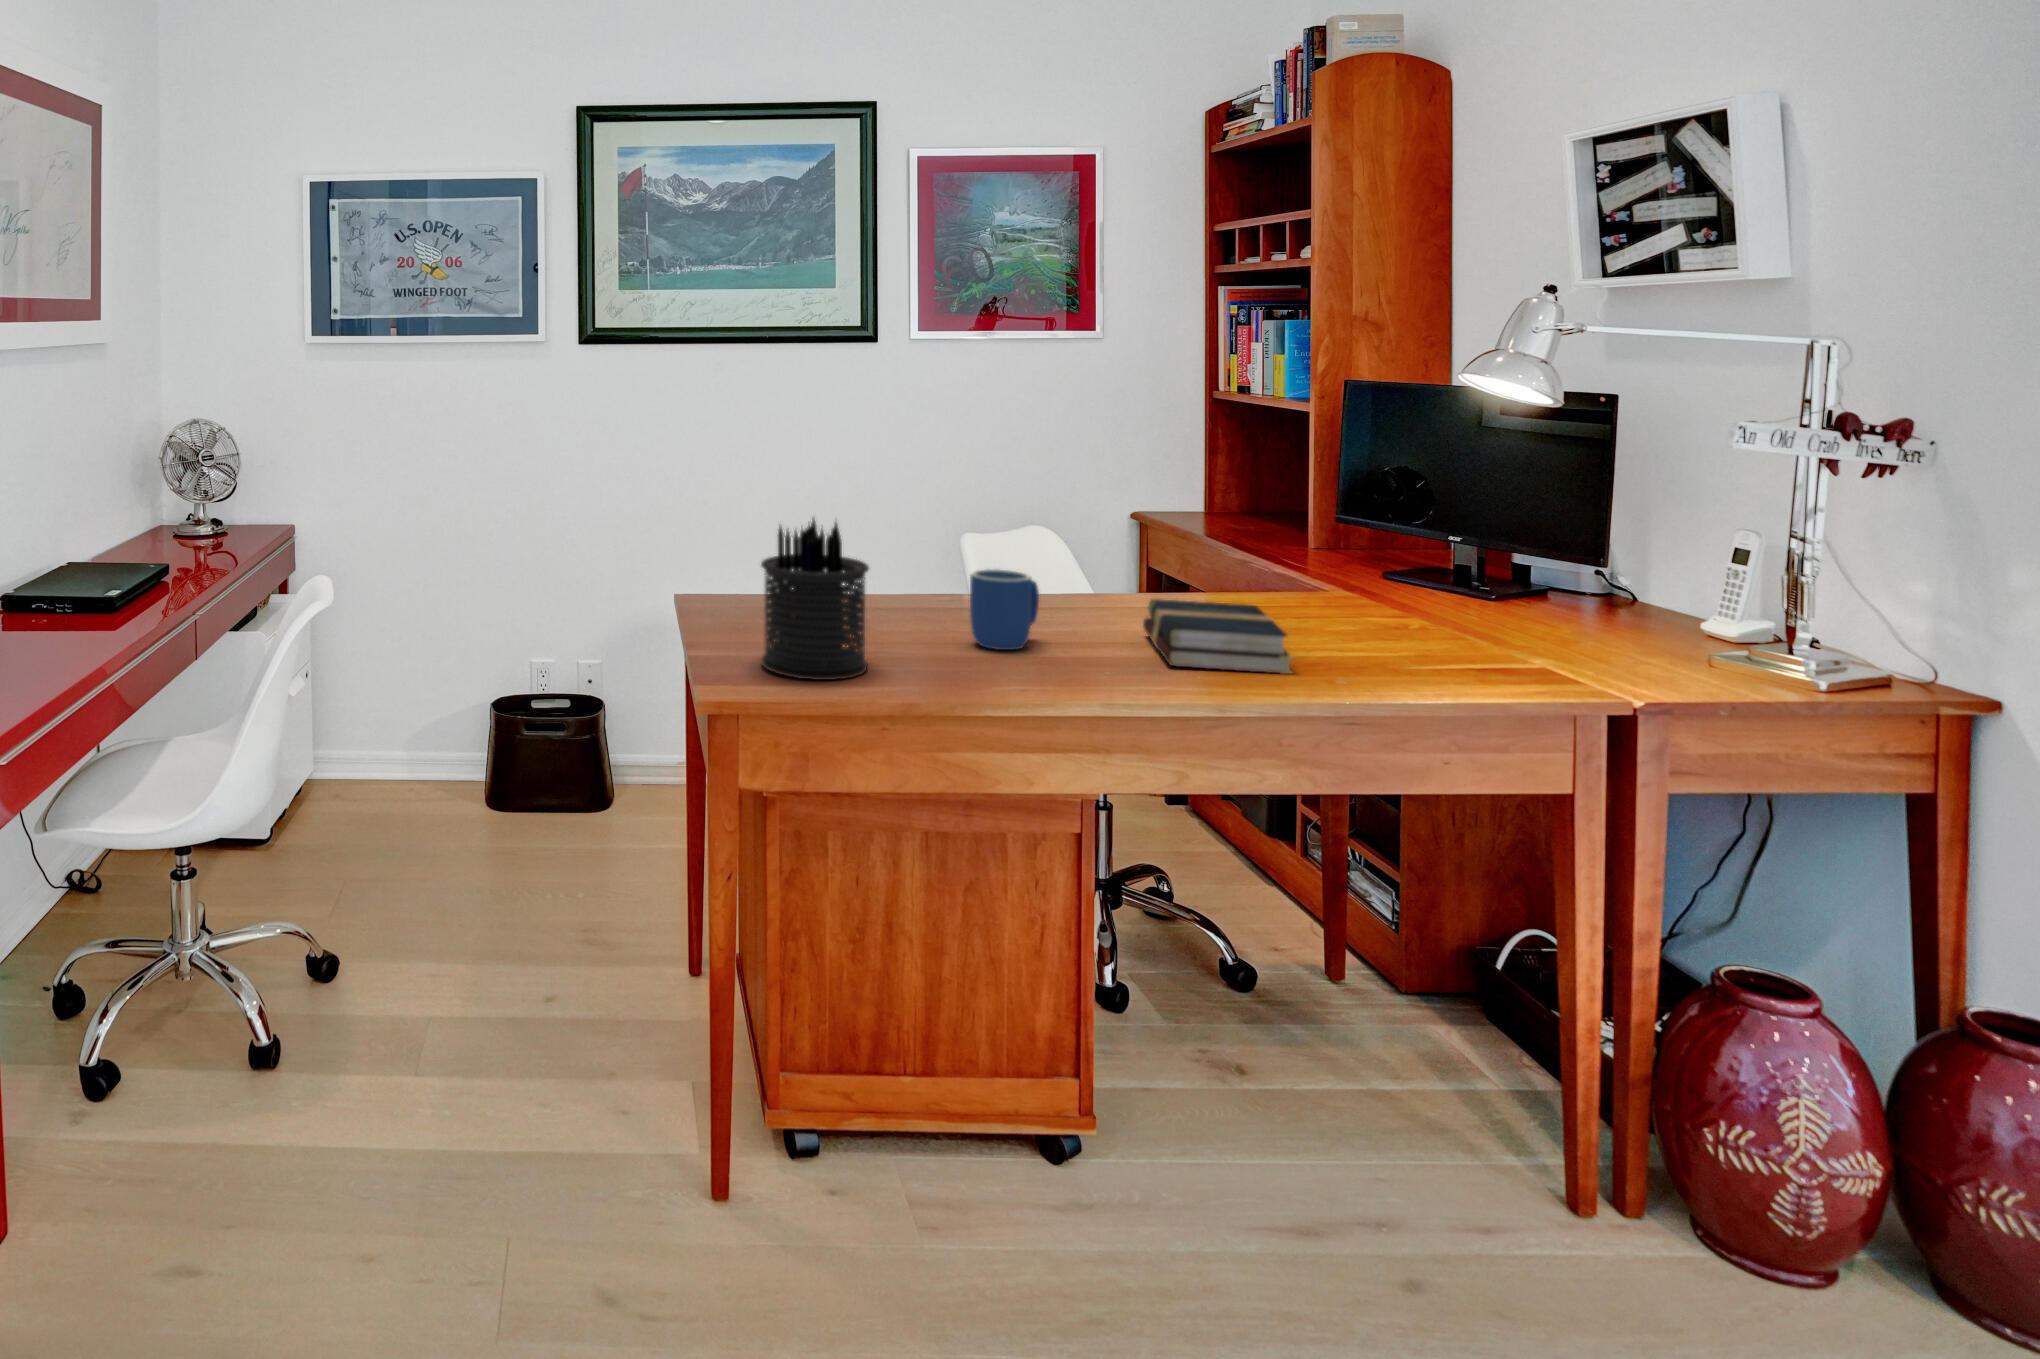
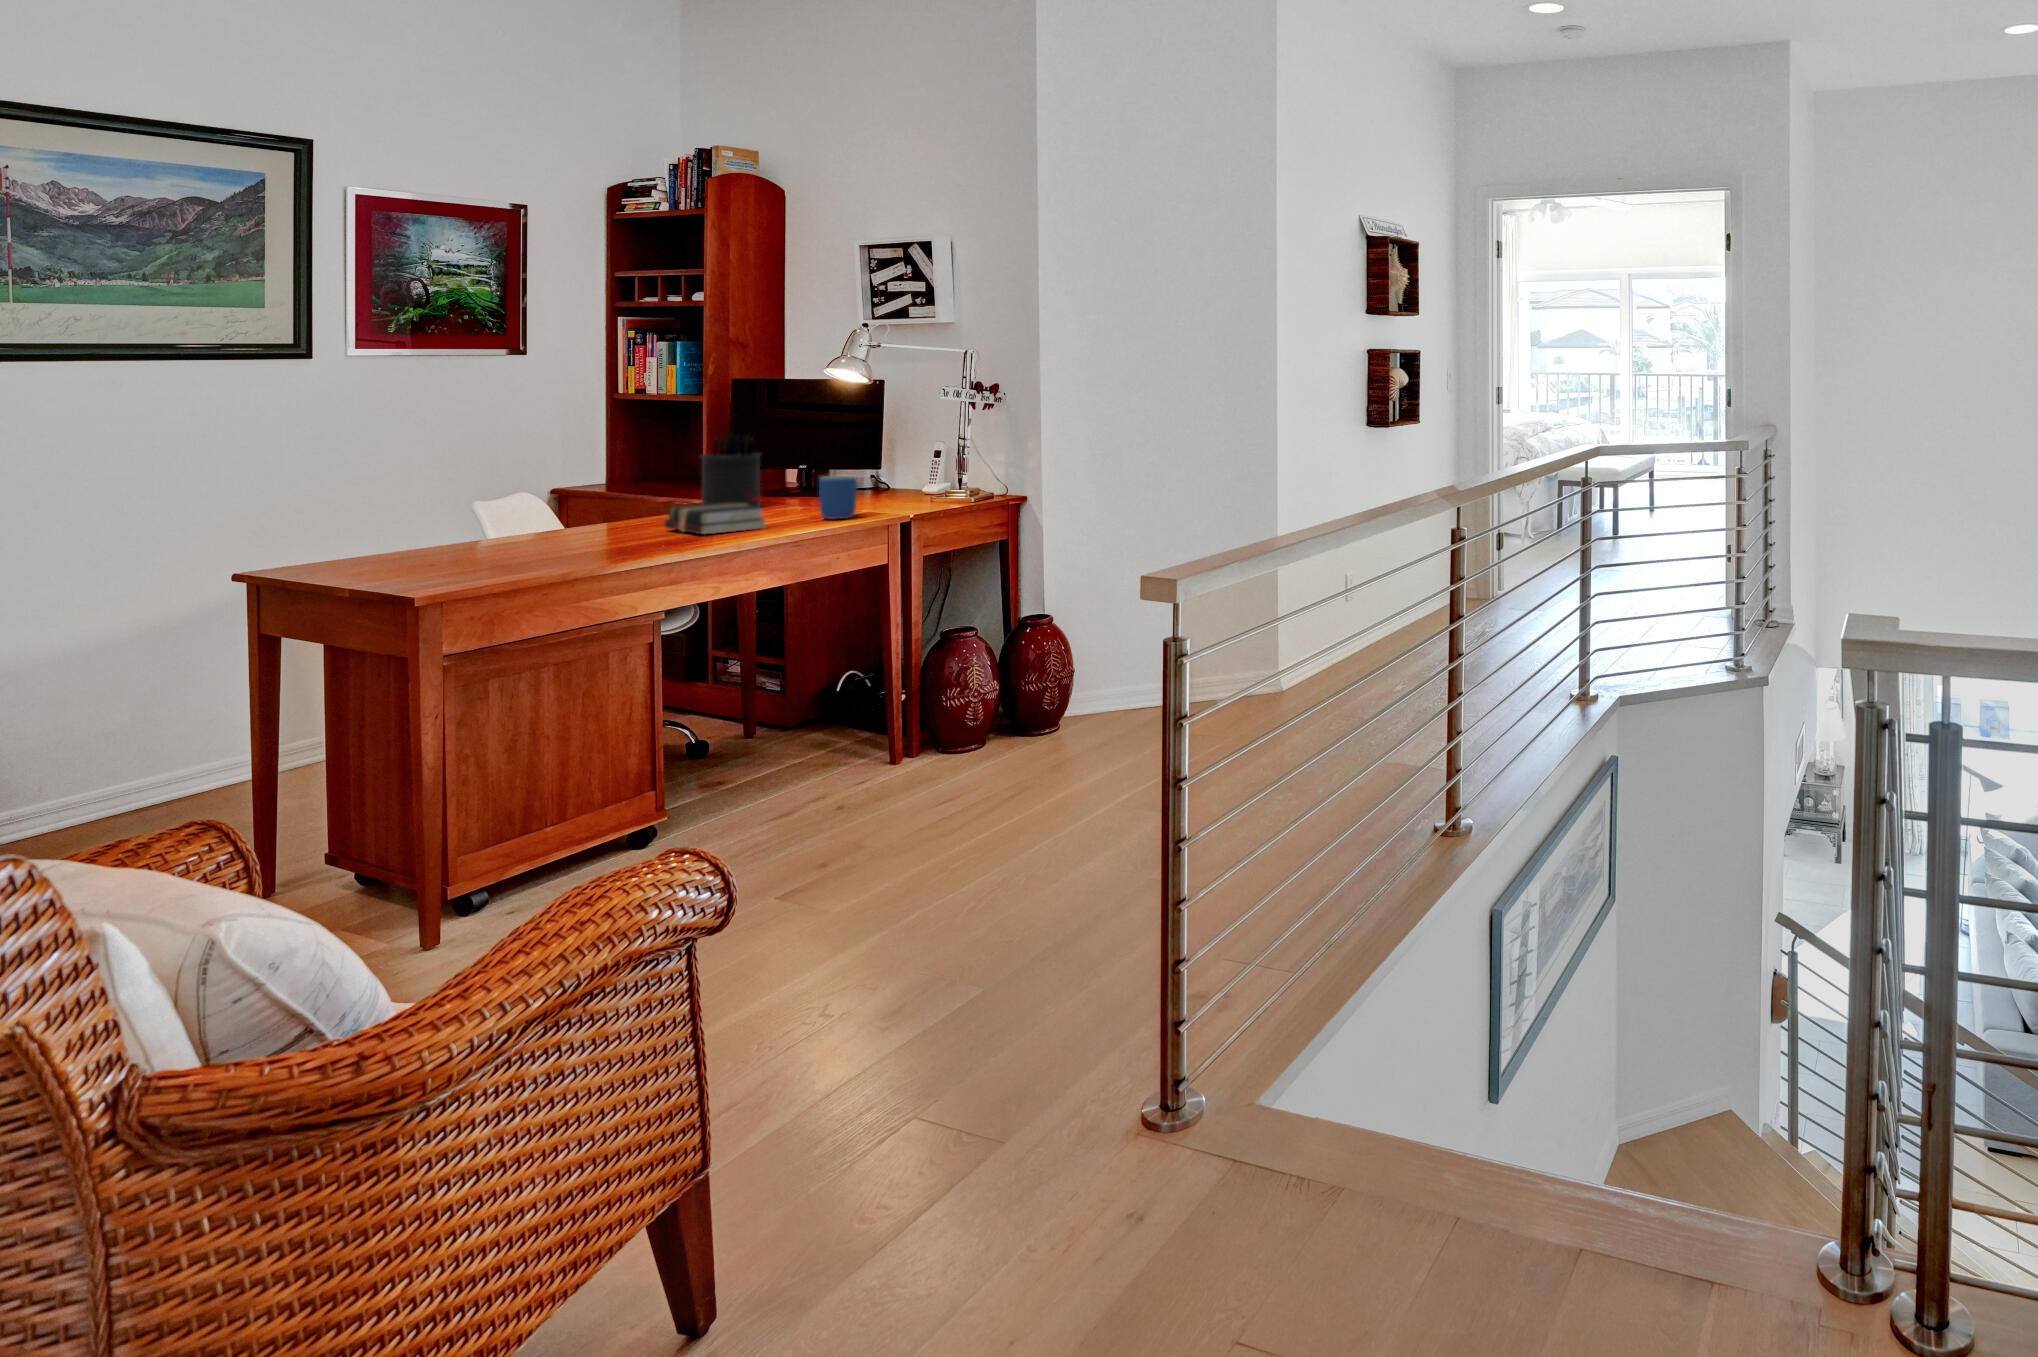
pen holder: present [761,518,869,680] -> present [701,433,761,507]
mug: present [970,569,1039,650] -> present [819,476,857,519]

